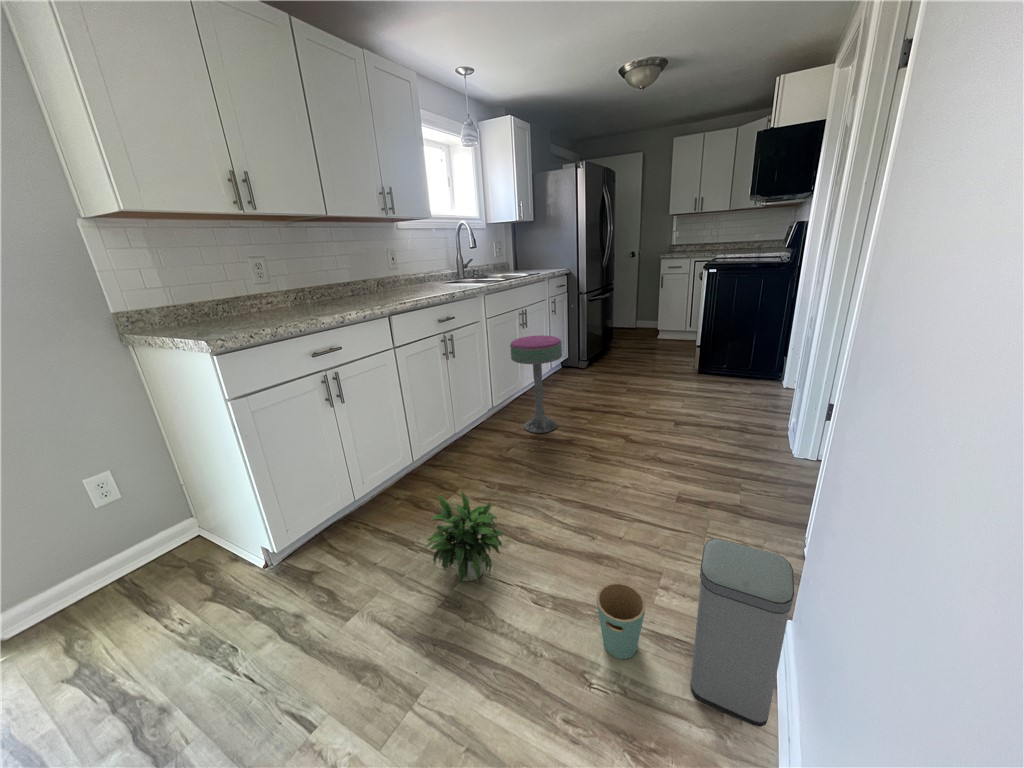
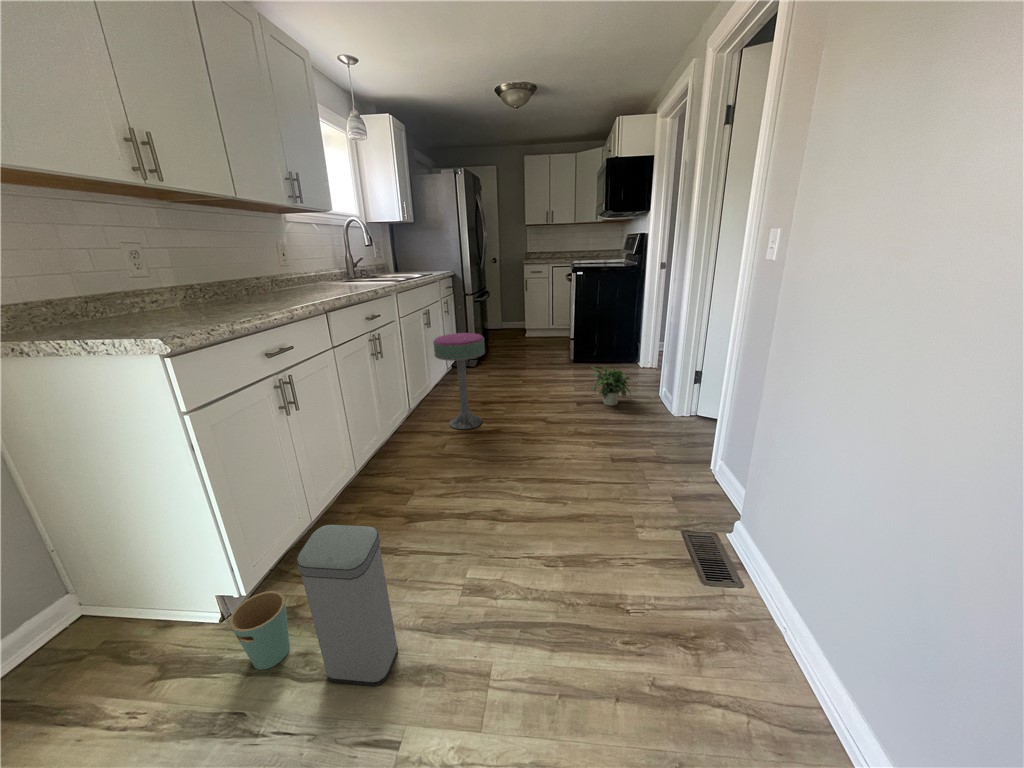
potted plant: present [425,492,503,586] -> present [591,367,632,405]
trash can: present [596,539,794,727] -> present [229,525,398,686]

